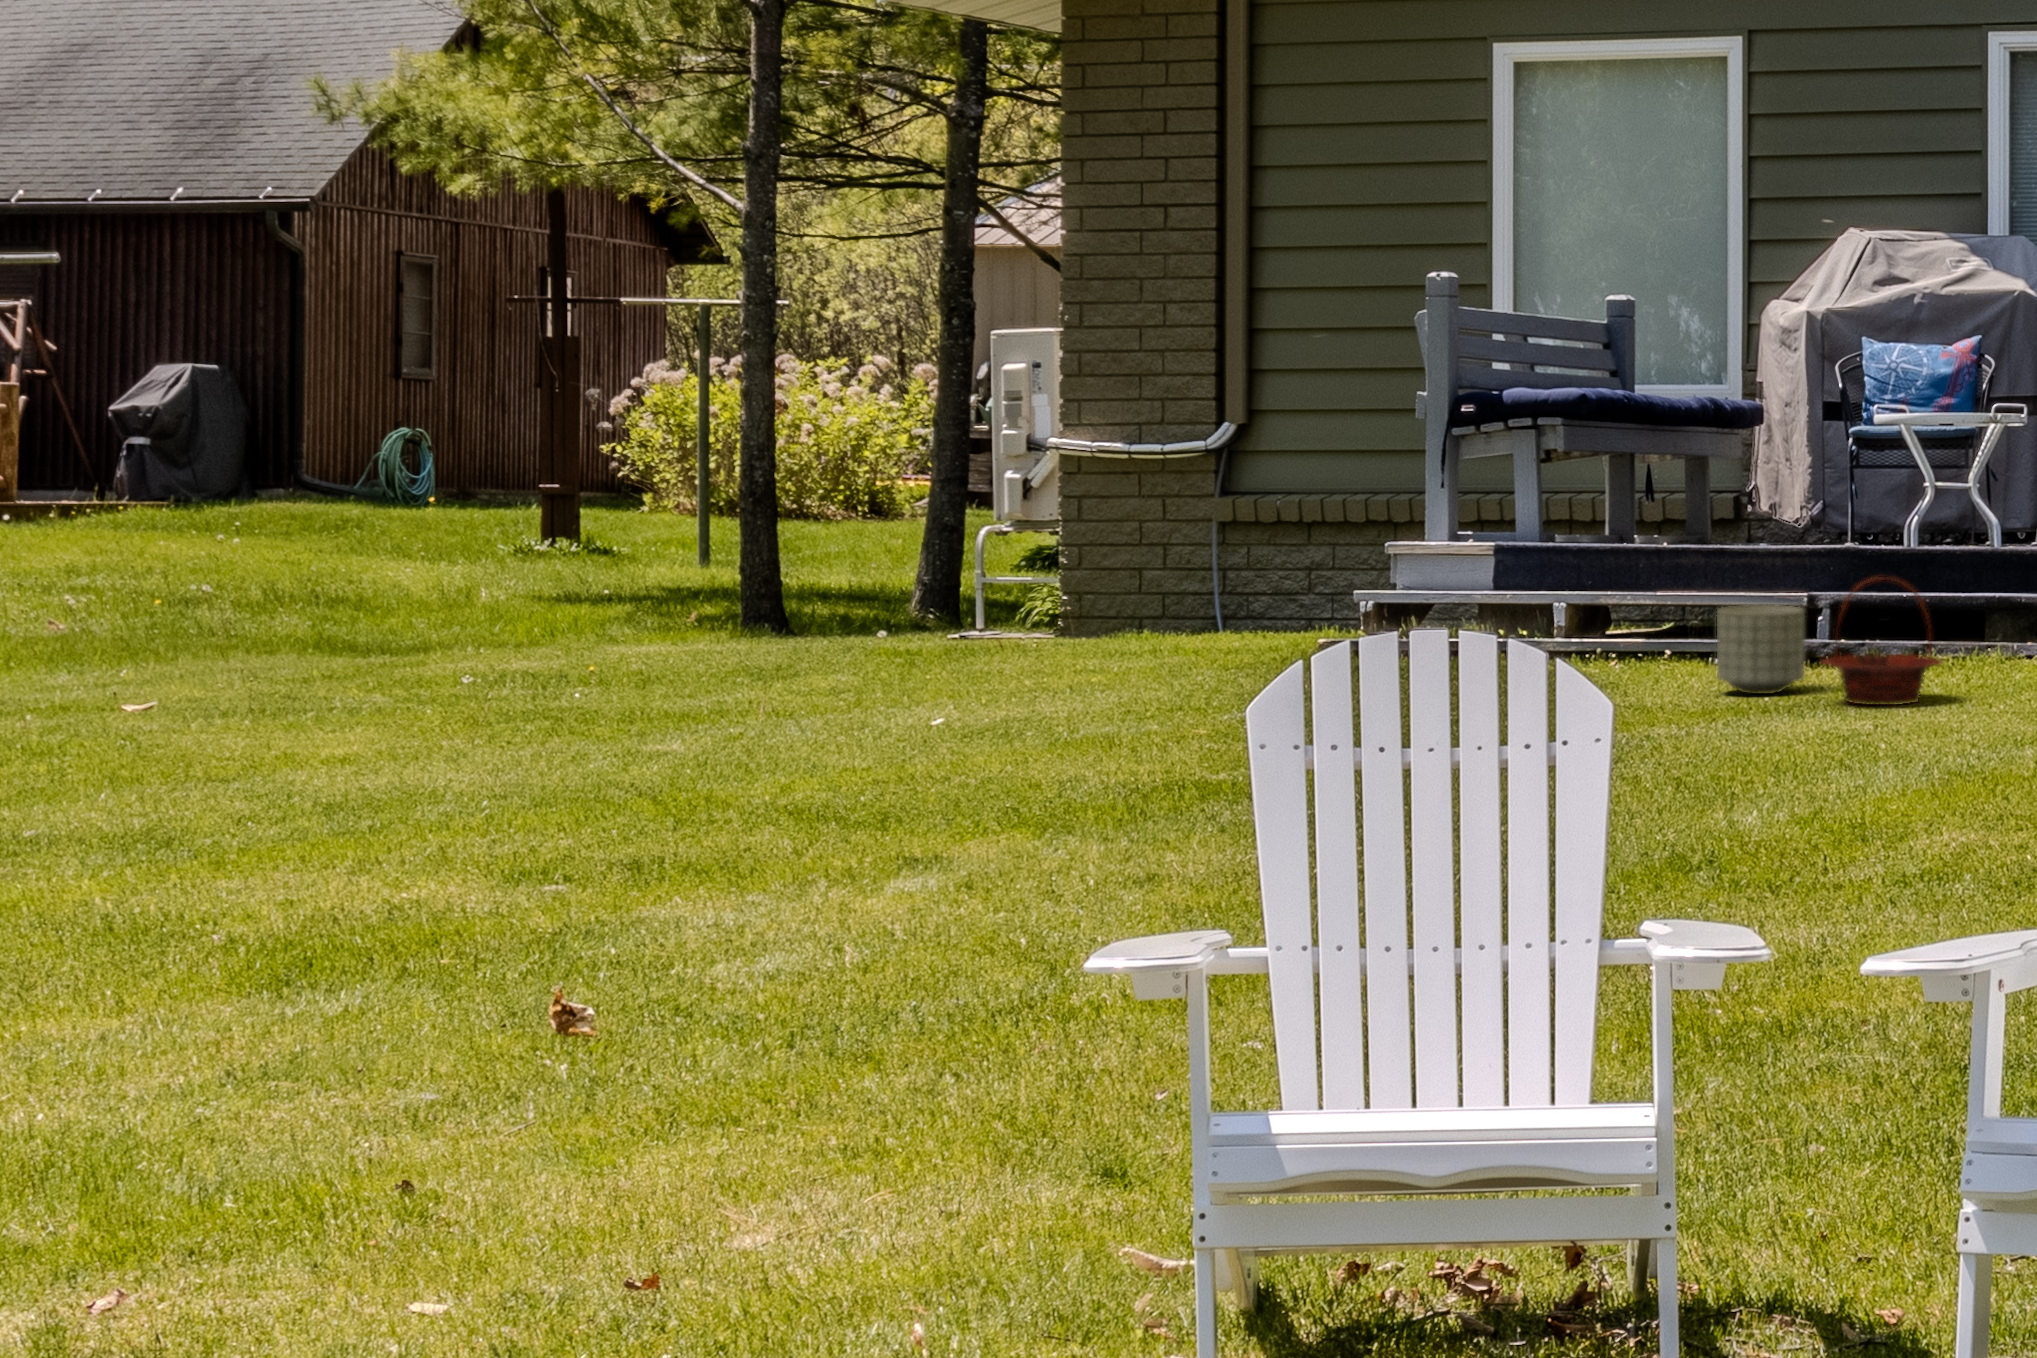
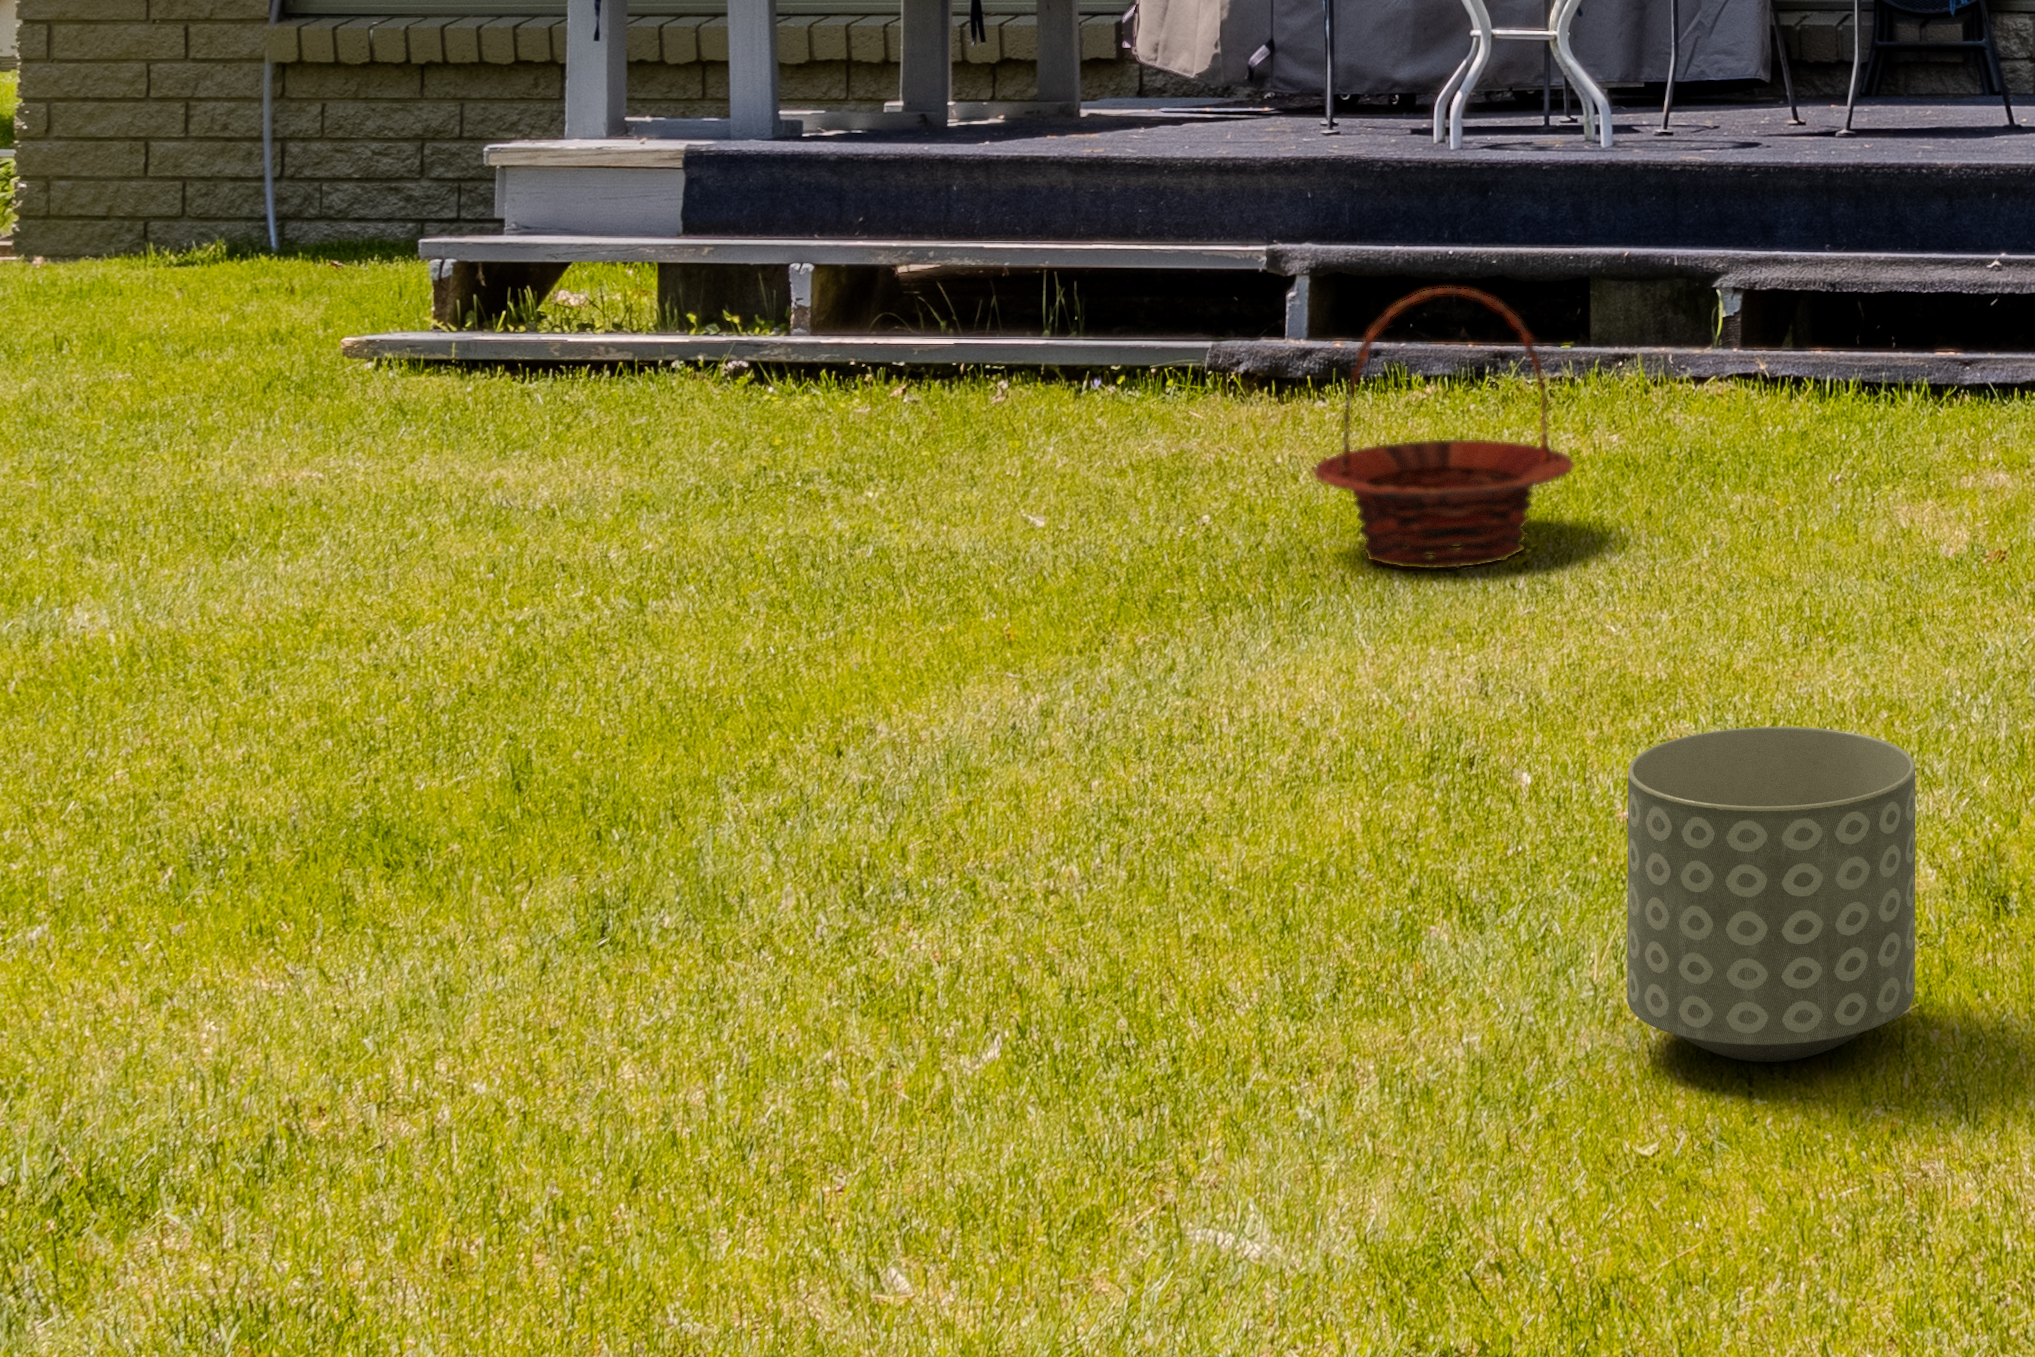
planter: present [1717,605,1804,694] -> present [1627,727,1915,1062]

